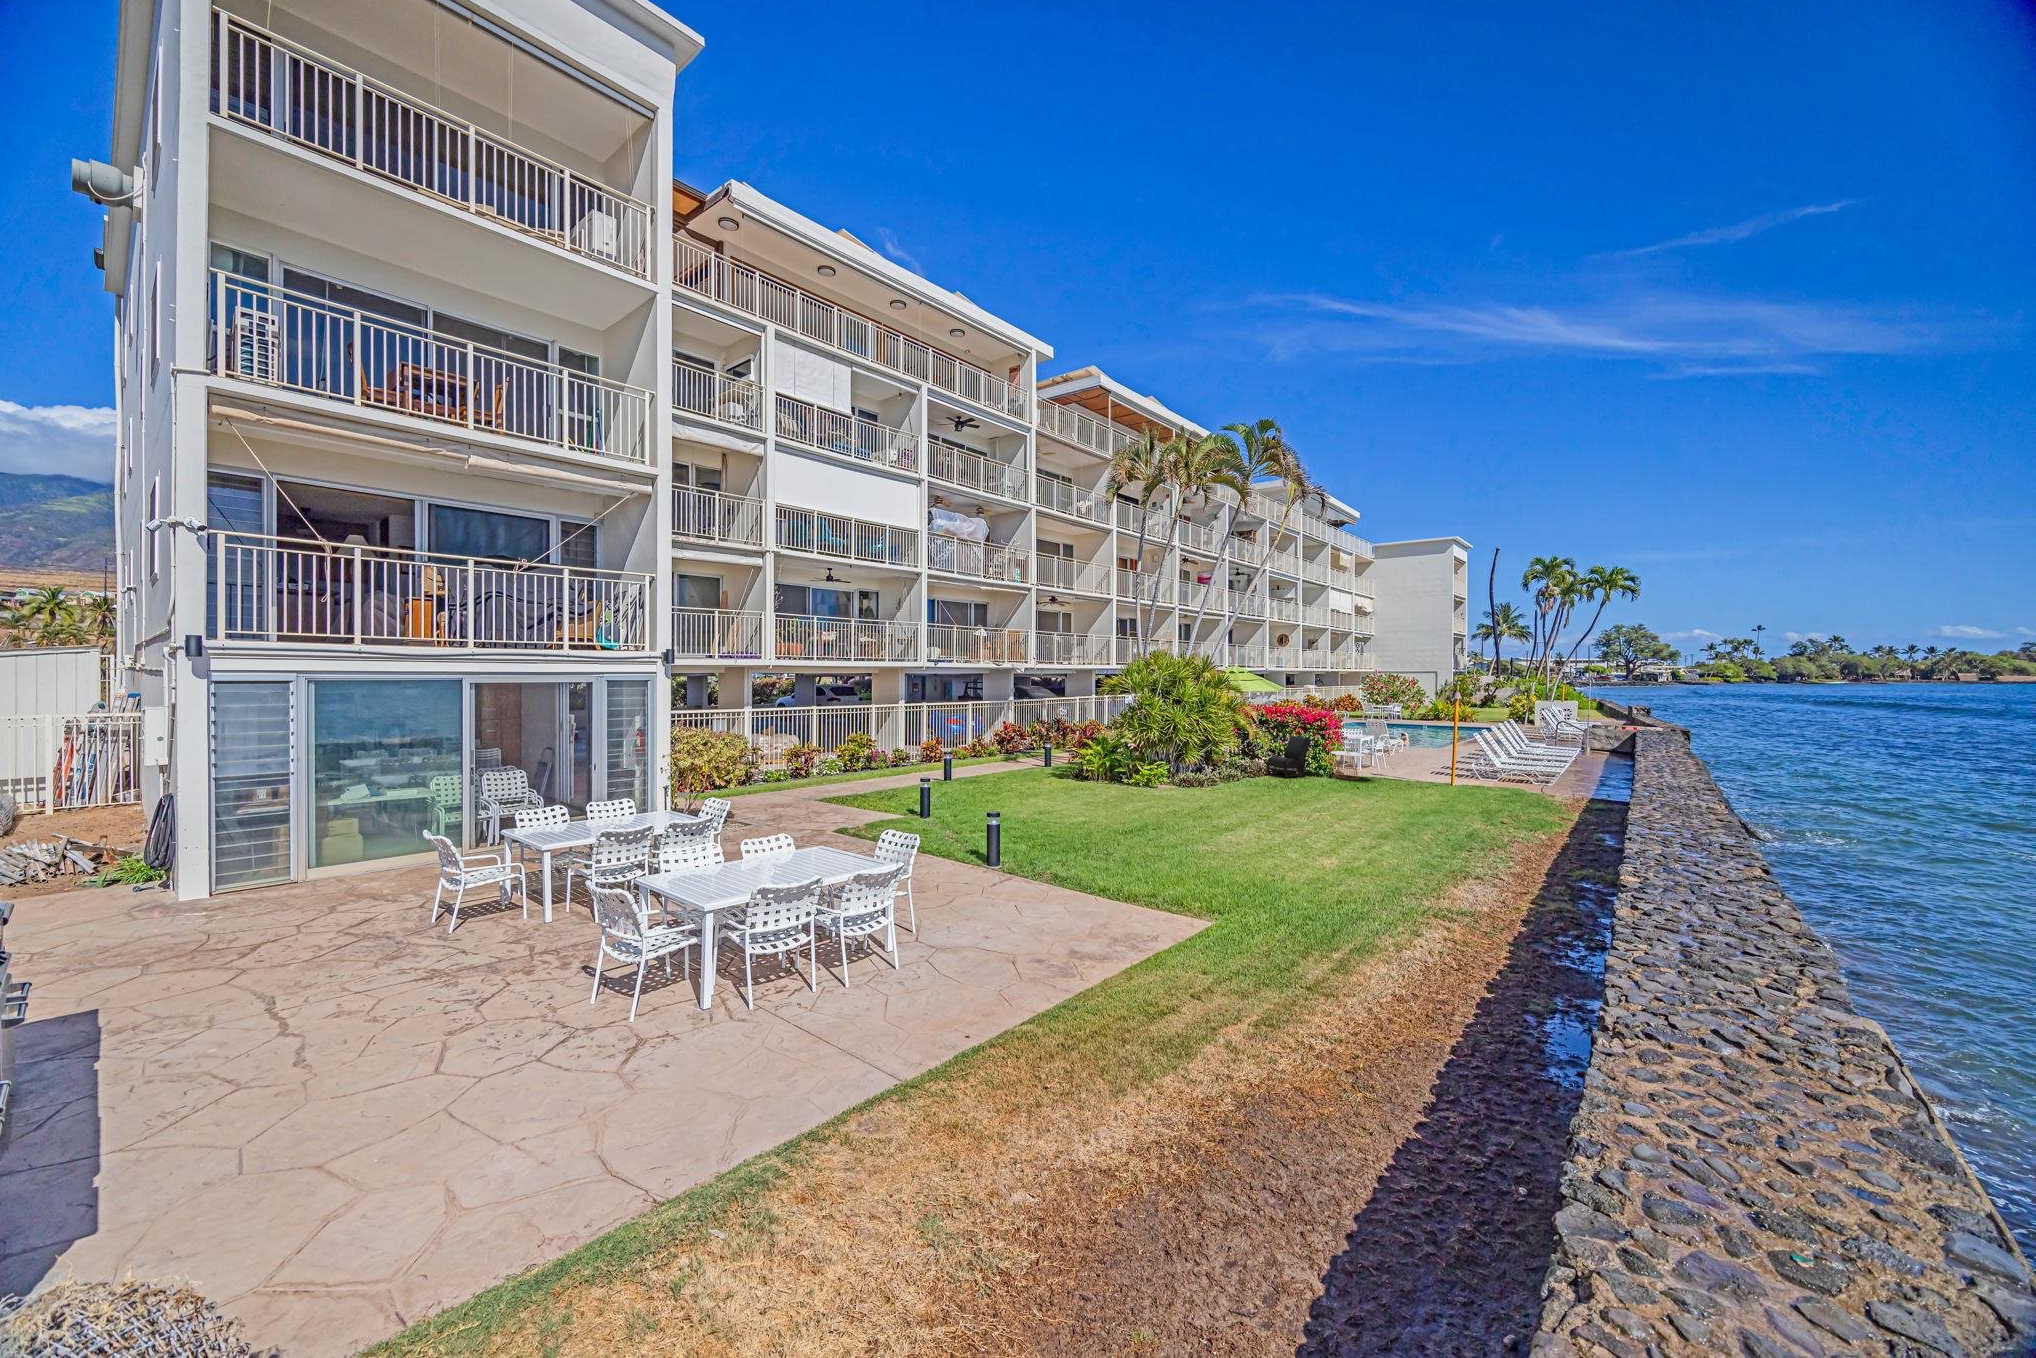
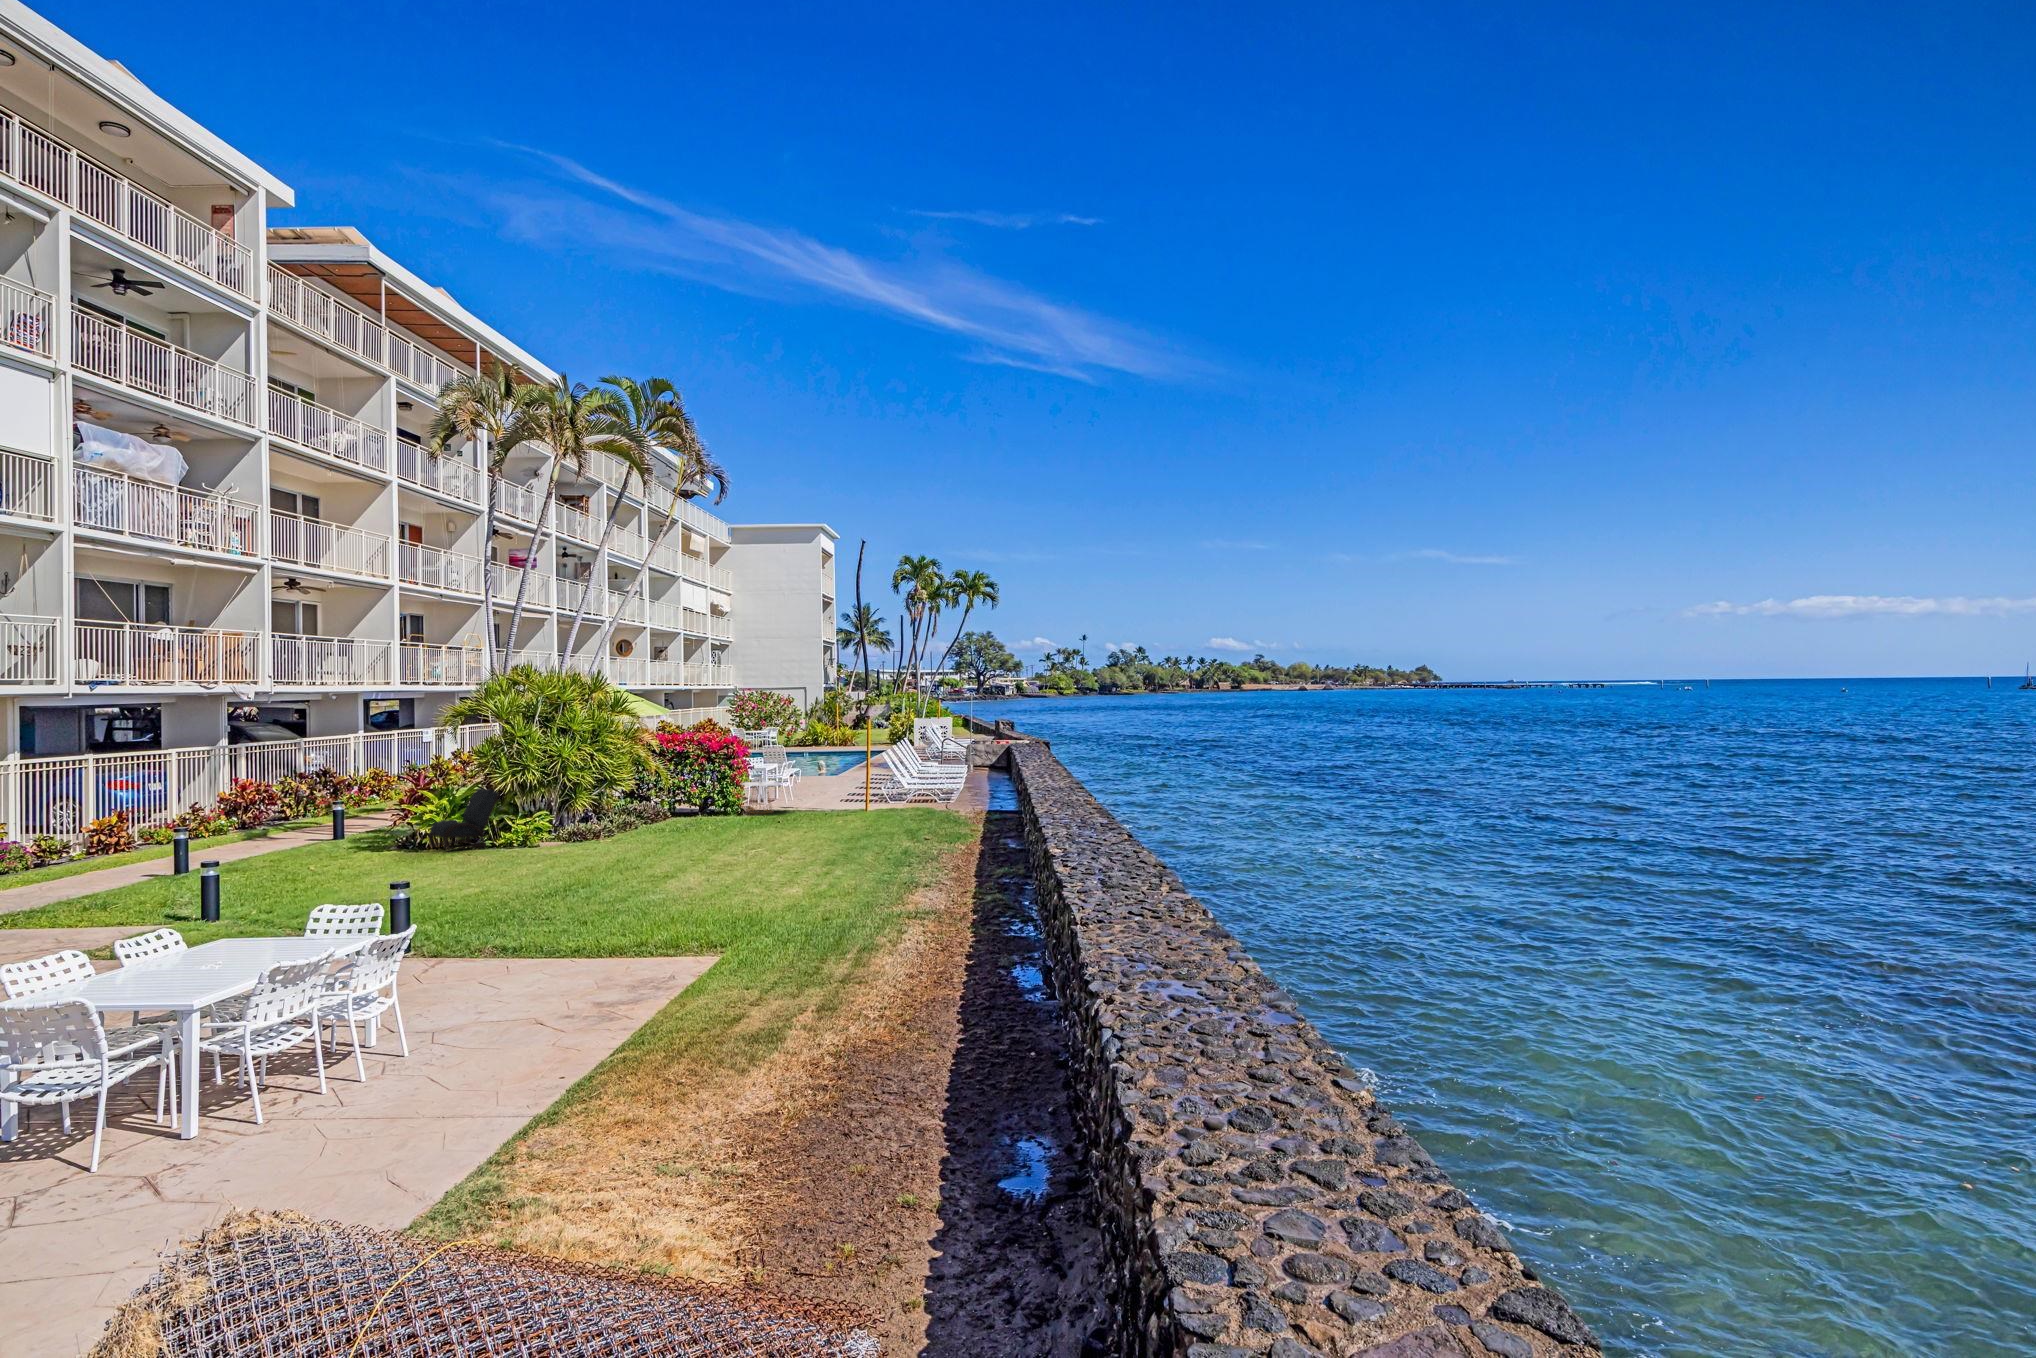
lounge chair: present [1266,736,1311,778] -> present [428,788,500,852]

